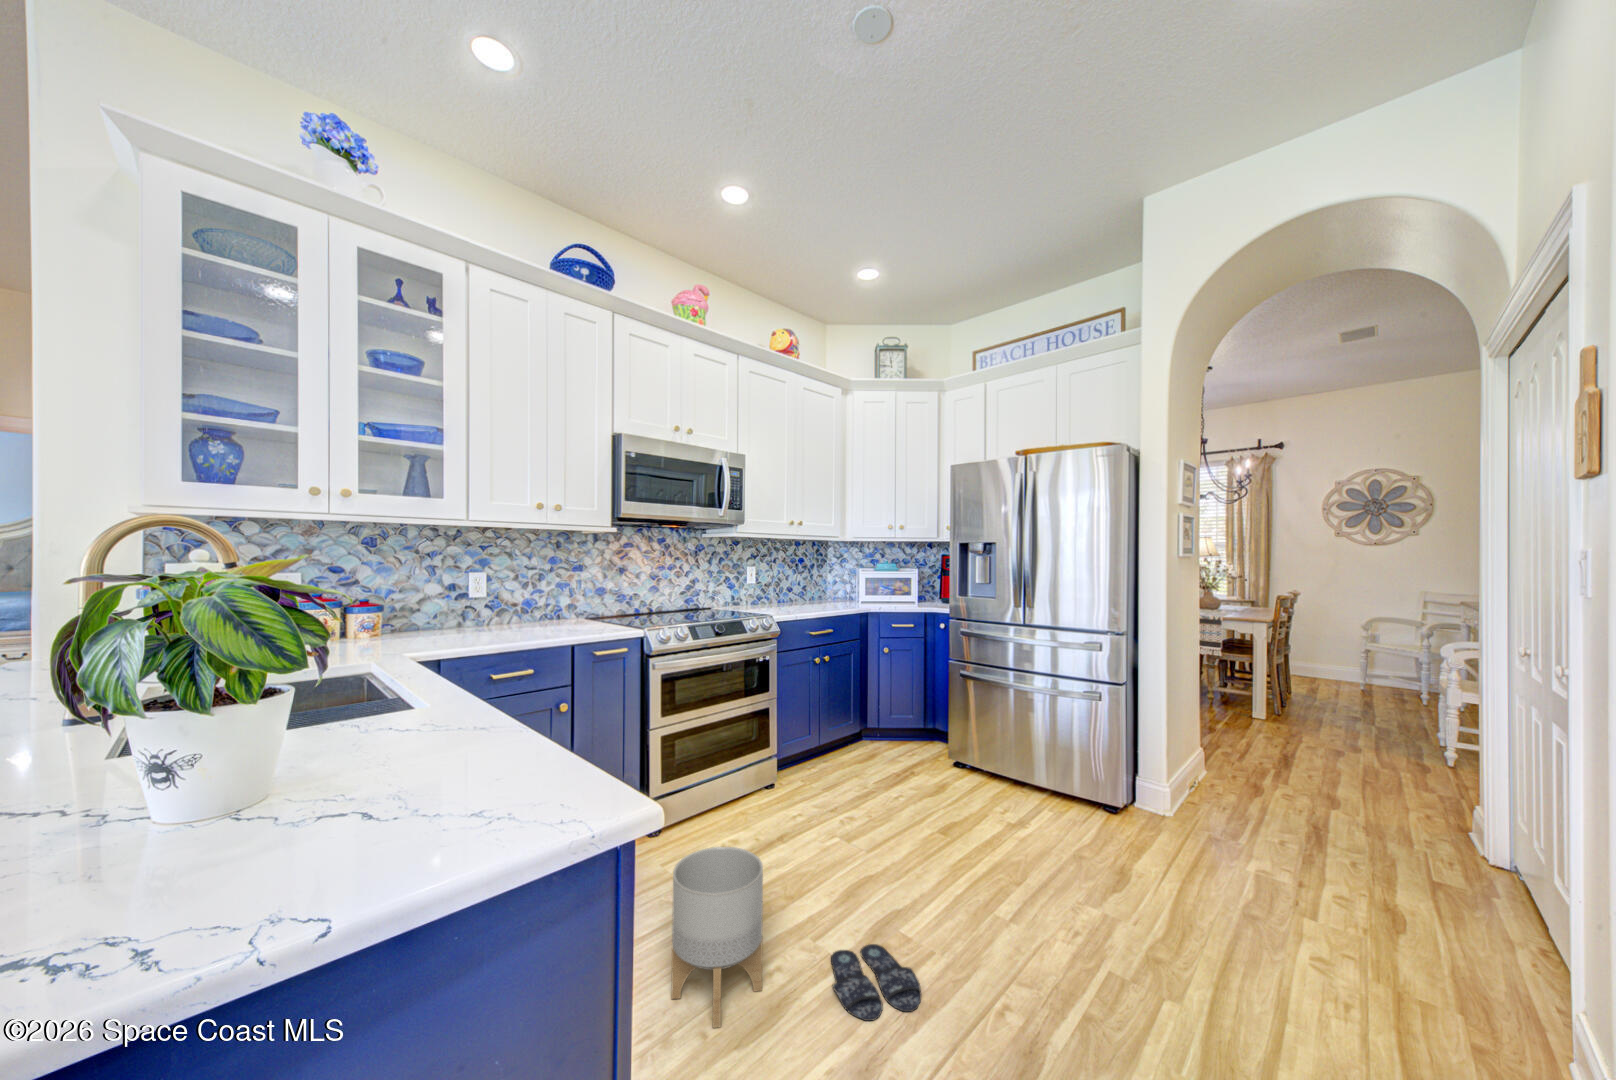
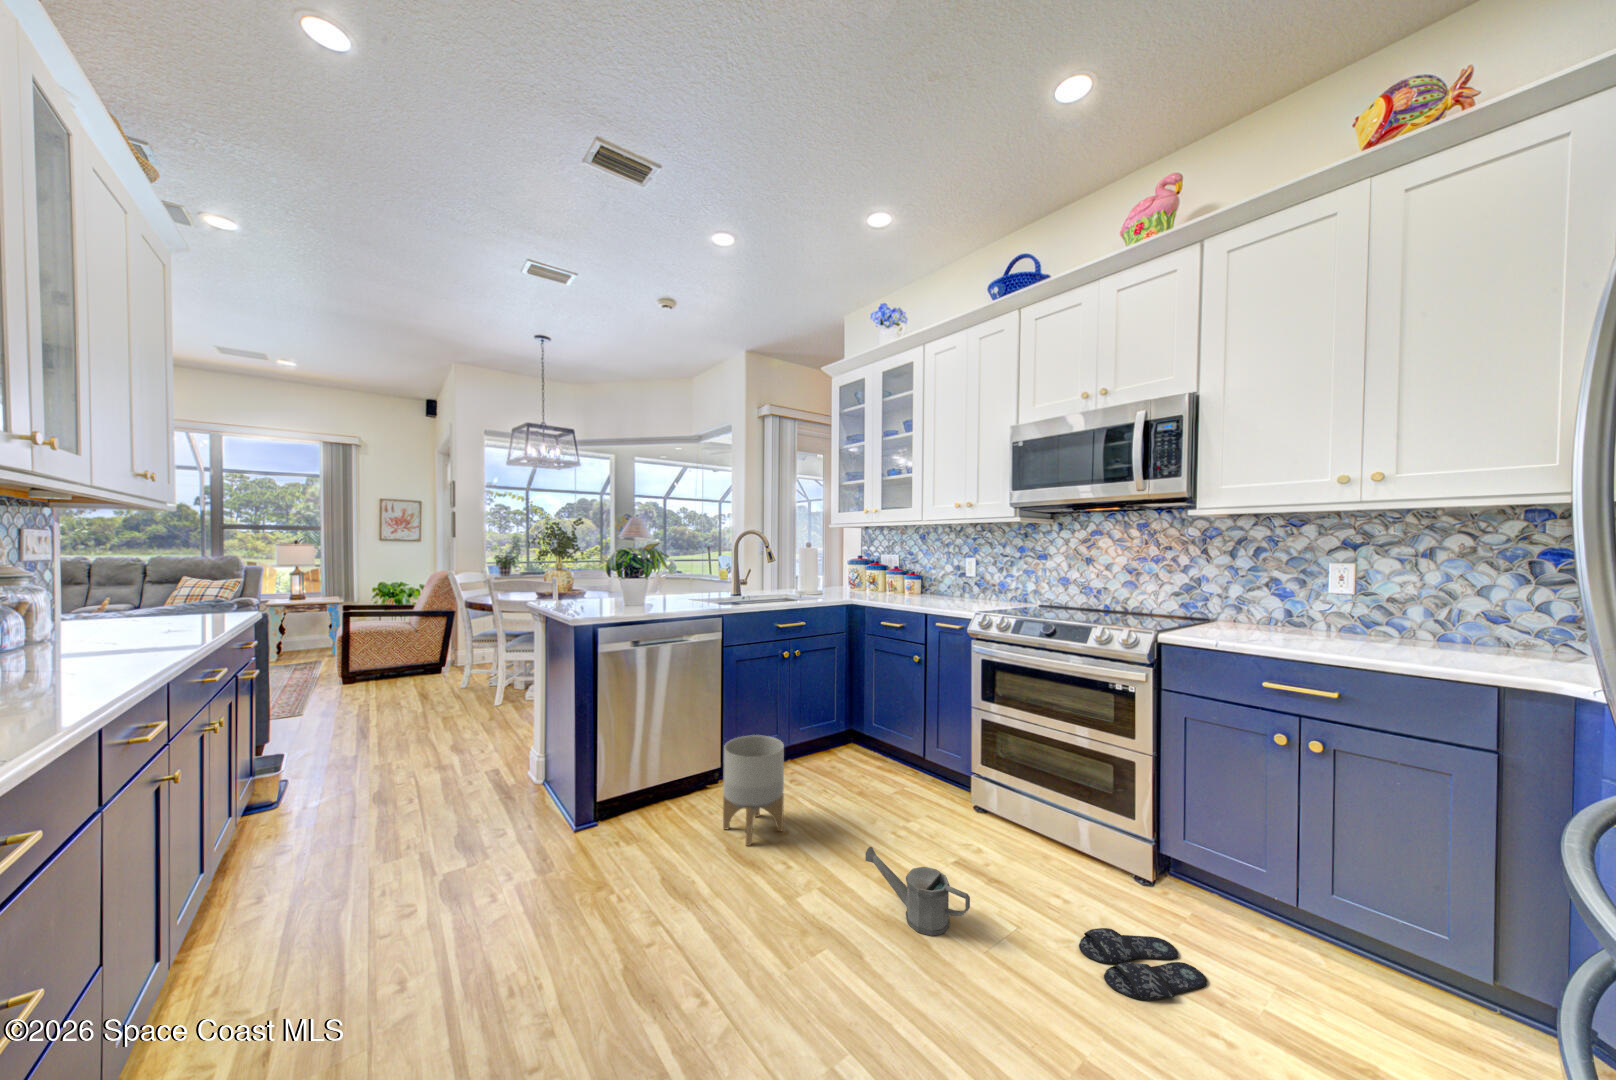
watering can: none [821,817,866,872] -> present [865,847,970,936]
slippers: present [831,944,921,1021] -> present [1079,928,1207,1001]

